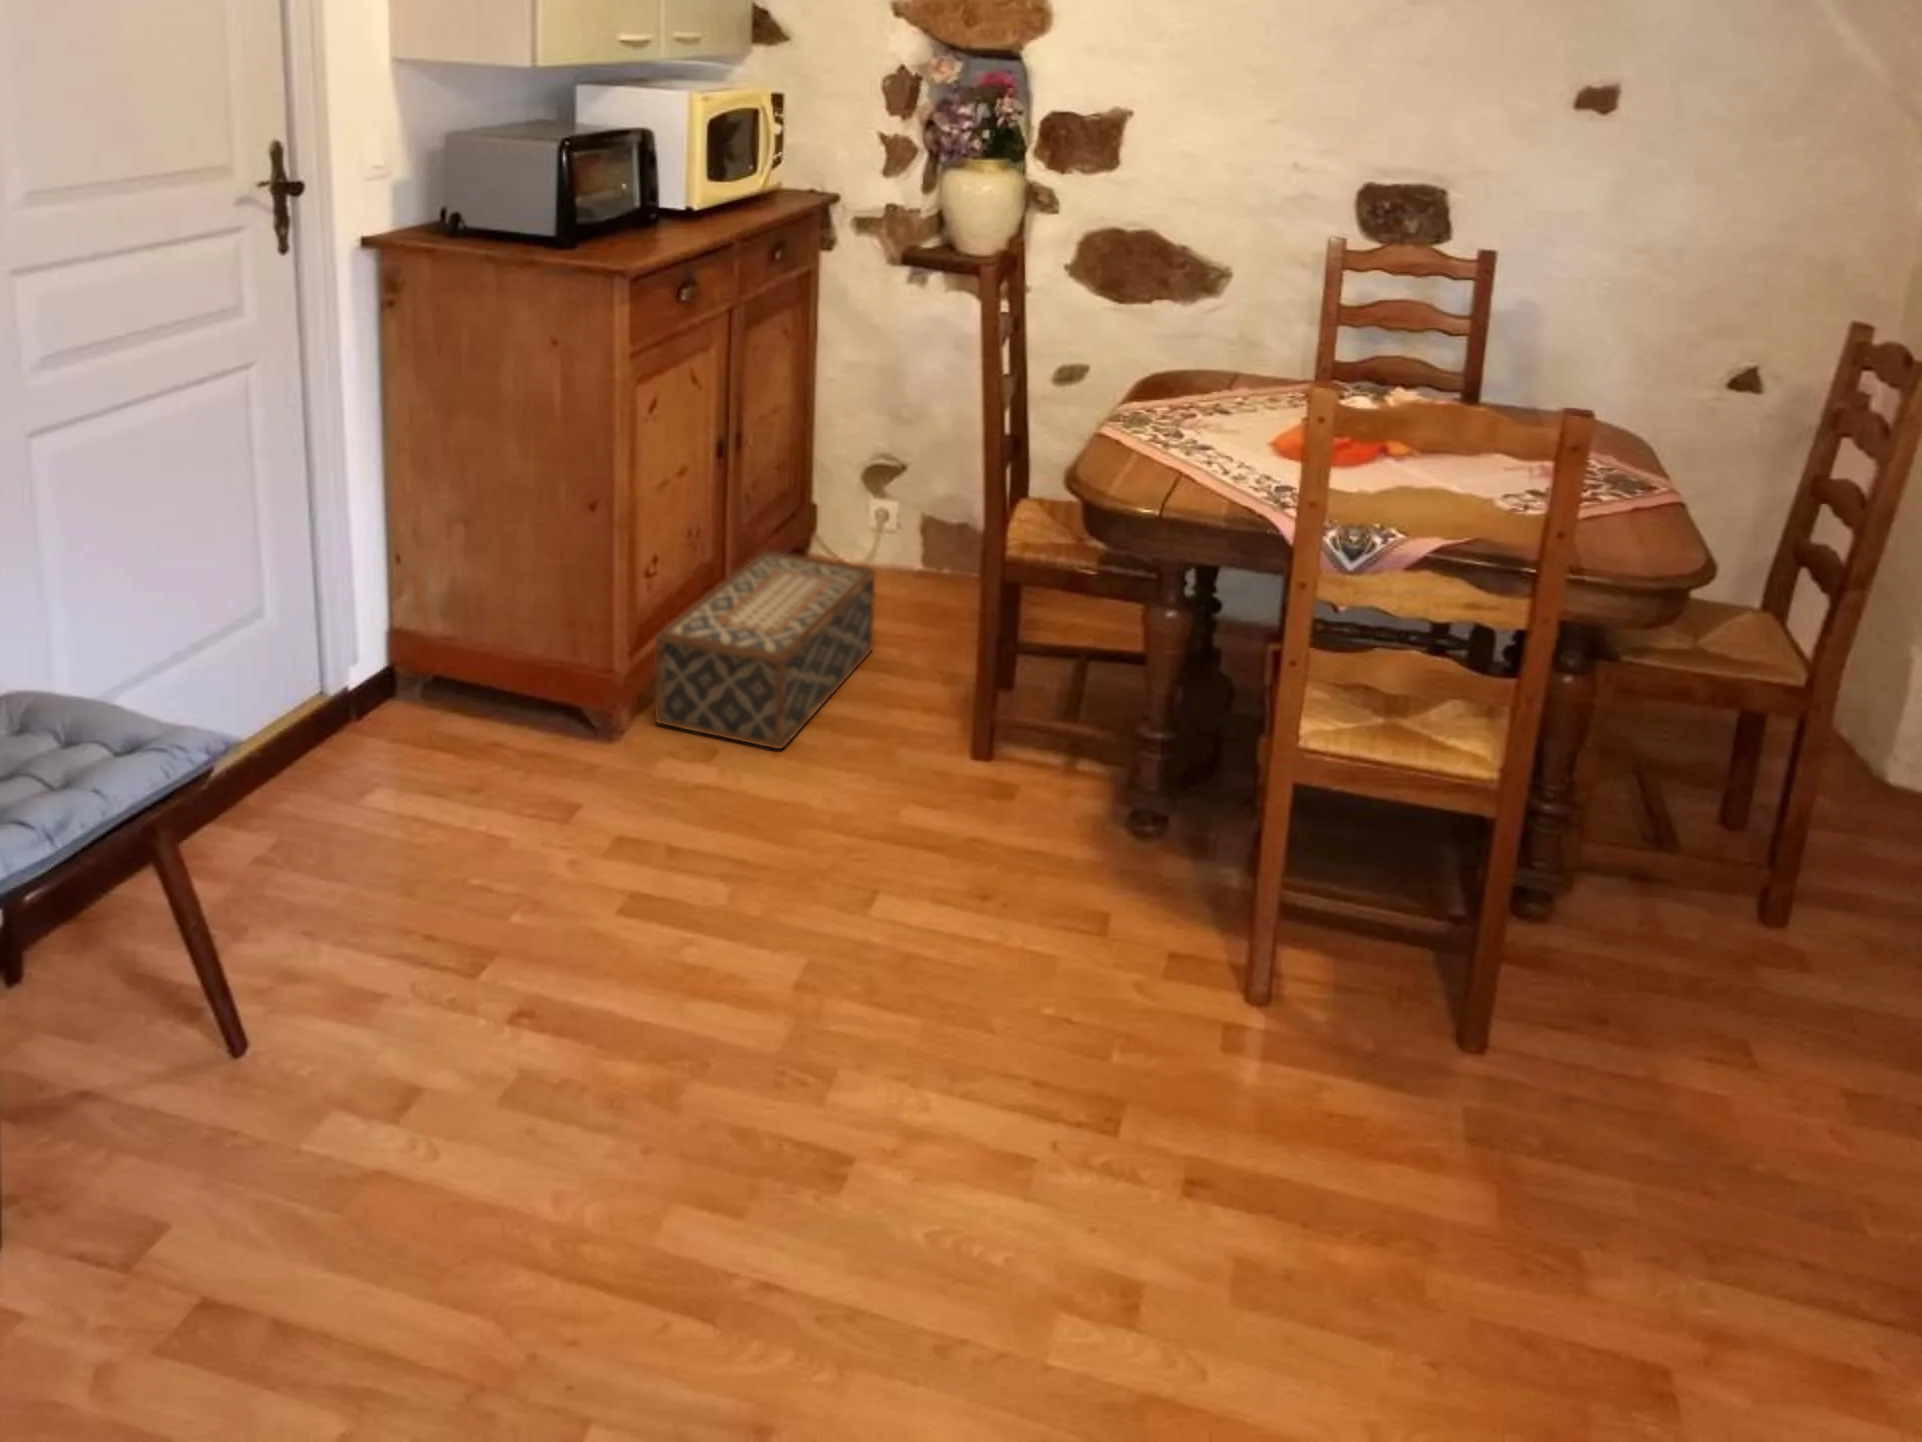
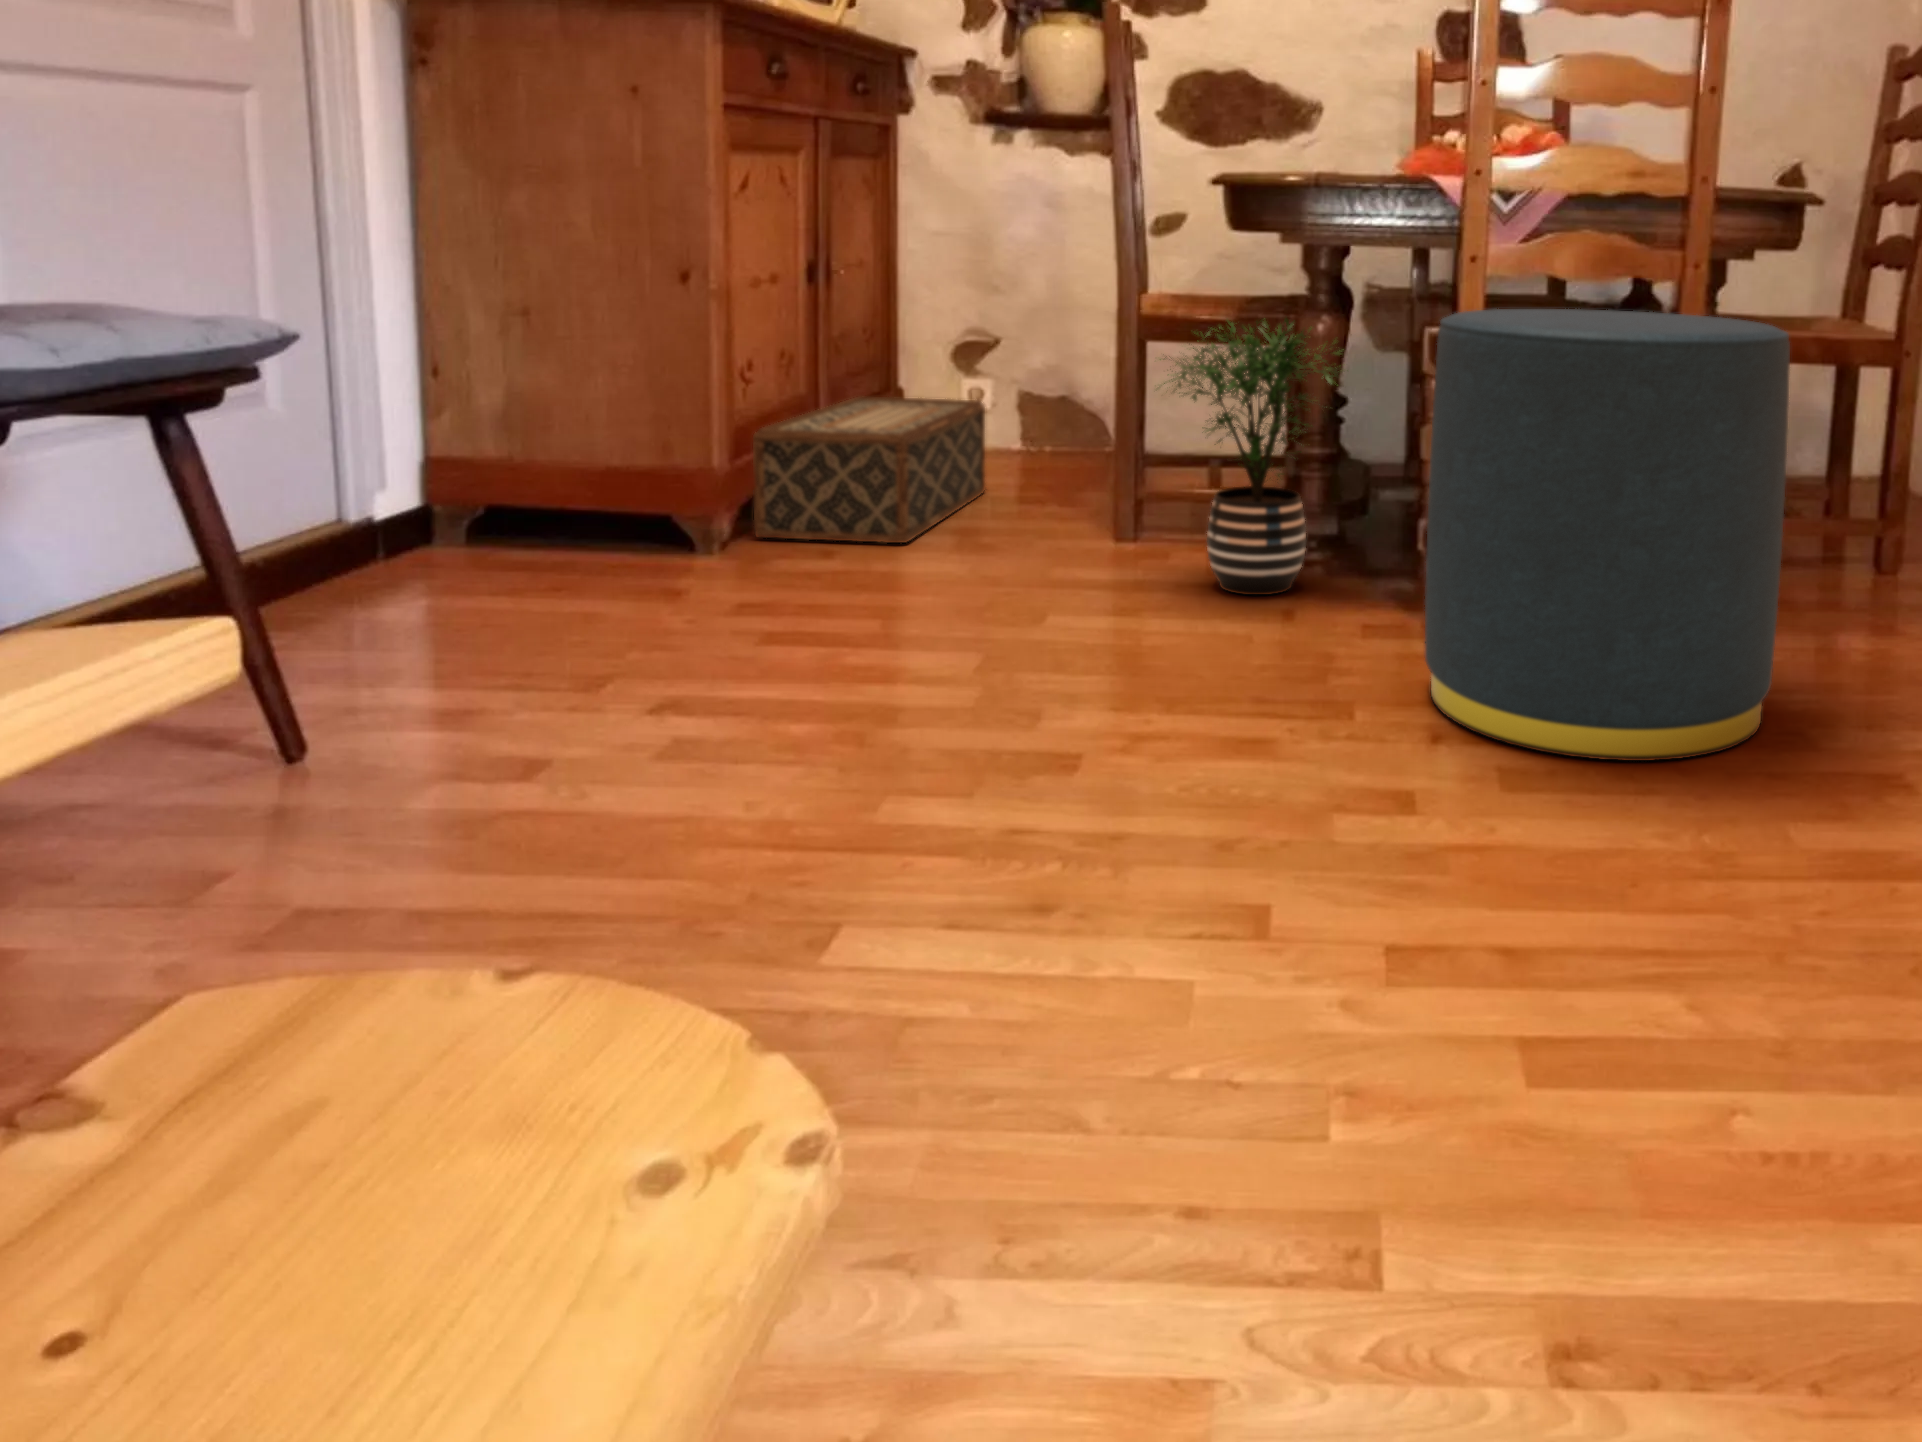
potted plant: none [995,618,1191,898] -> present [1160,318,1344,595]
ottoman: none [1201,747,1600,1317] -> present [1425,309,1790,761]

